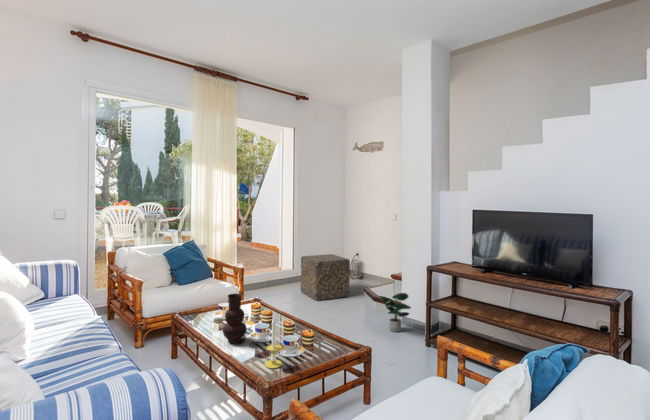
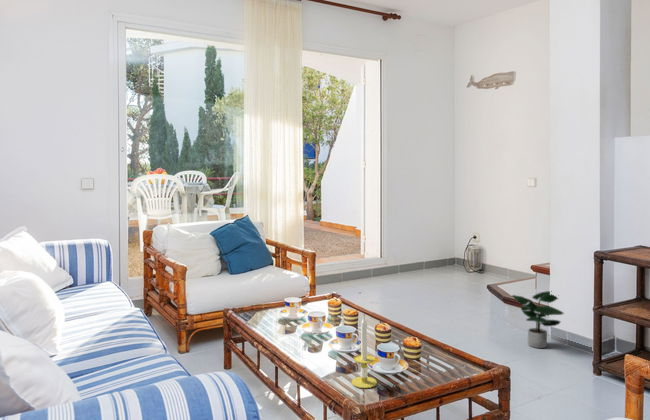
ottoman: present [301,254,350,301] -> none [392,237,463,301]
vase: present [223,294,247,343] -> none [291,283,324,351]

